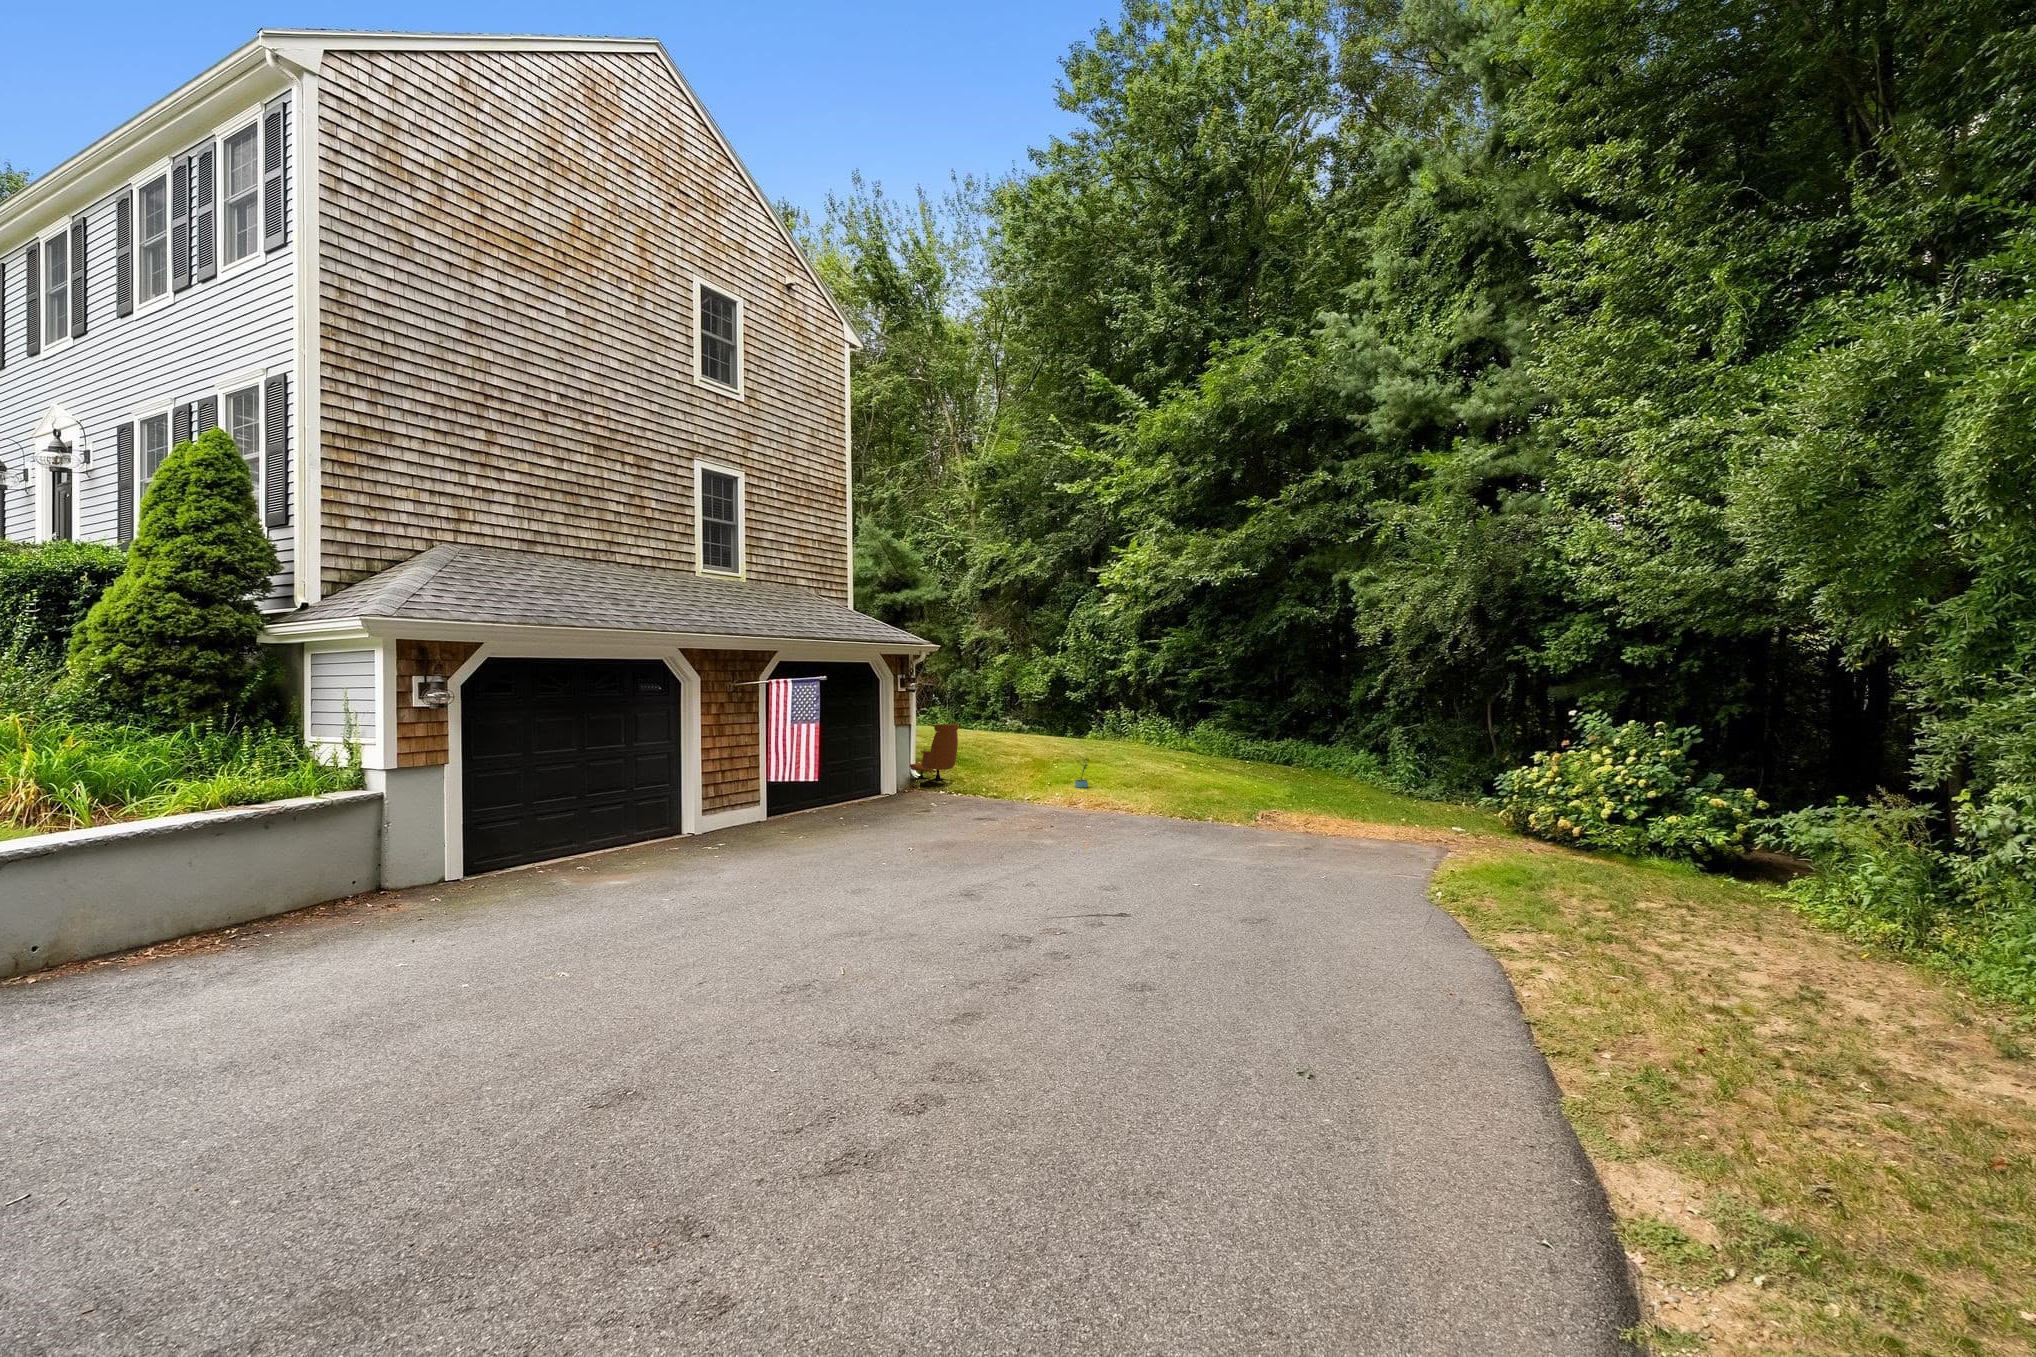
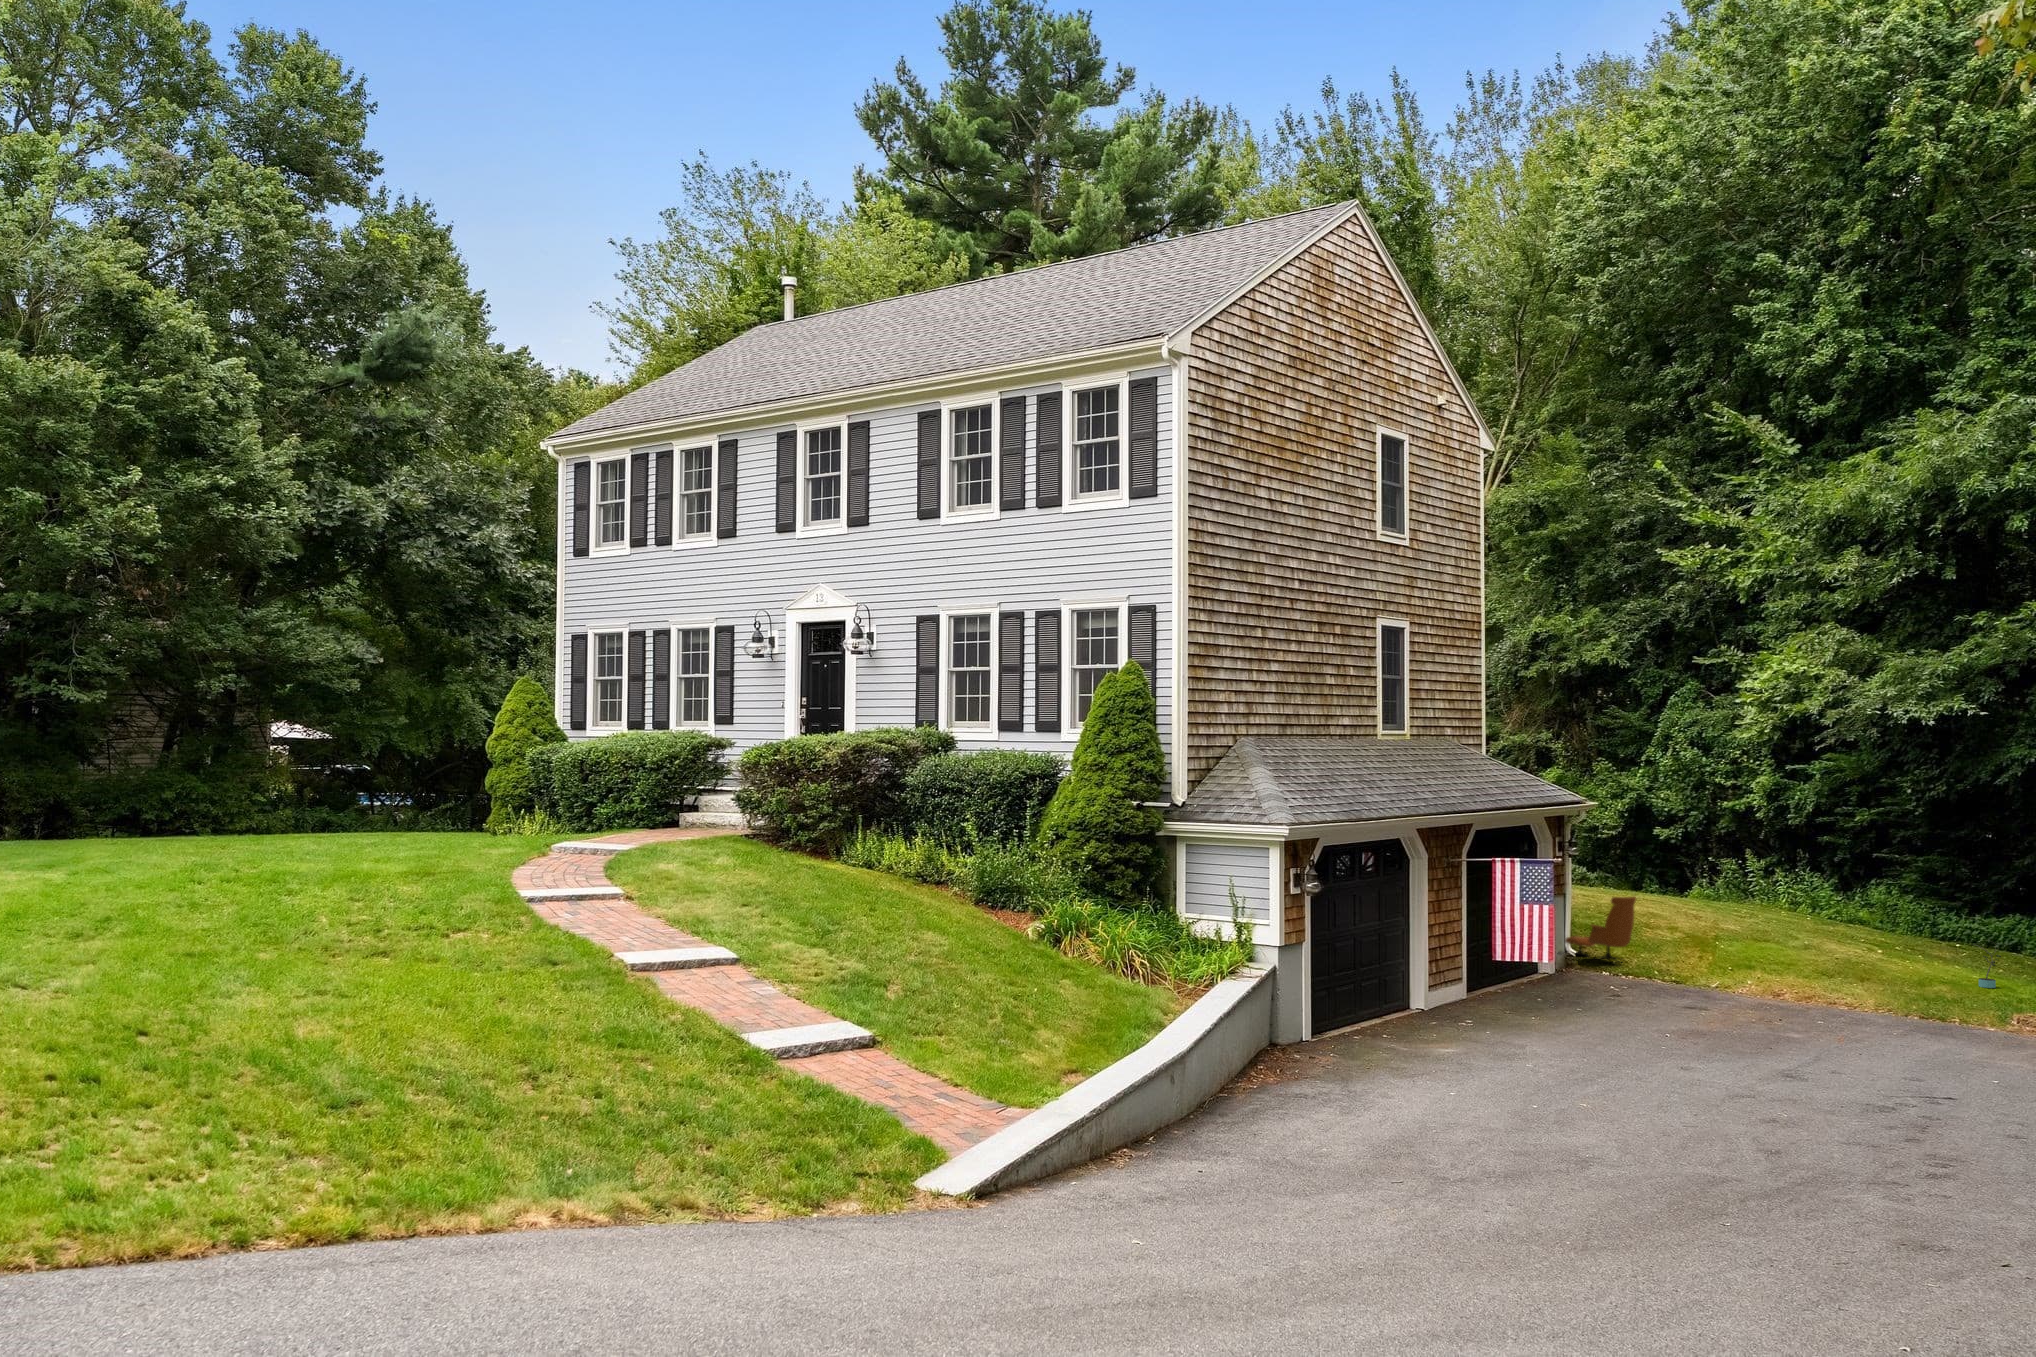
potted plant: present [1071,751,1089,788] -> present [1973,940,2001,988]

